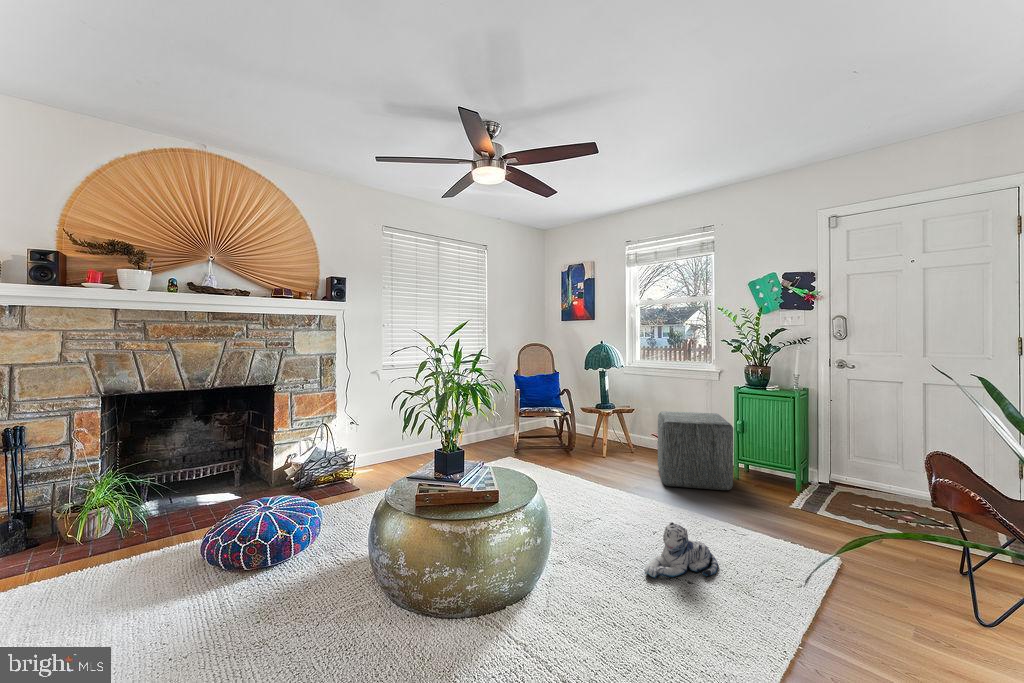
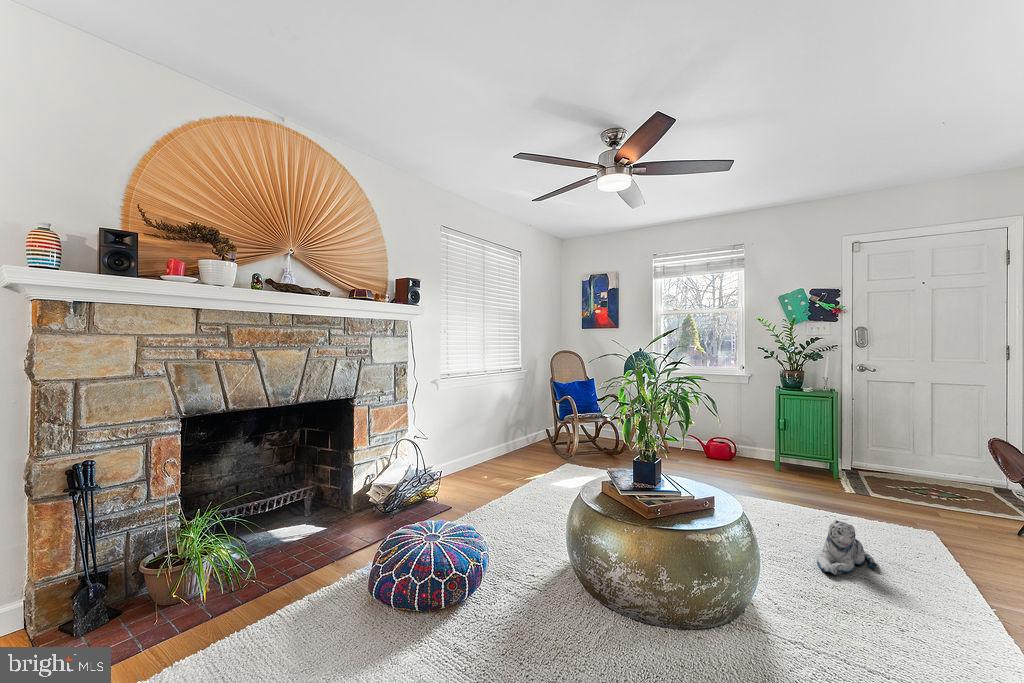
ottoman: present [658,411,733,490] -> none [710,413,795,483]

